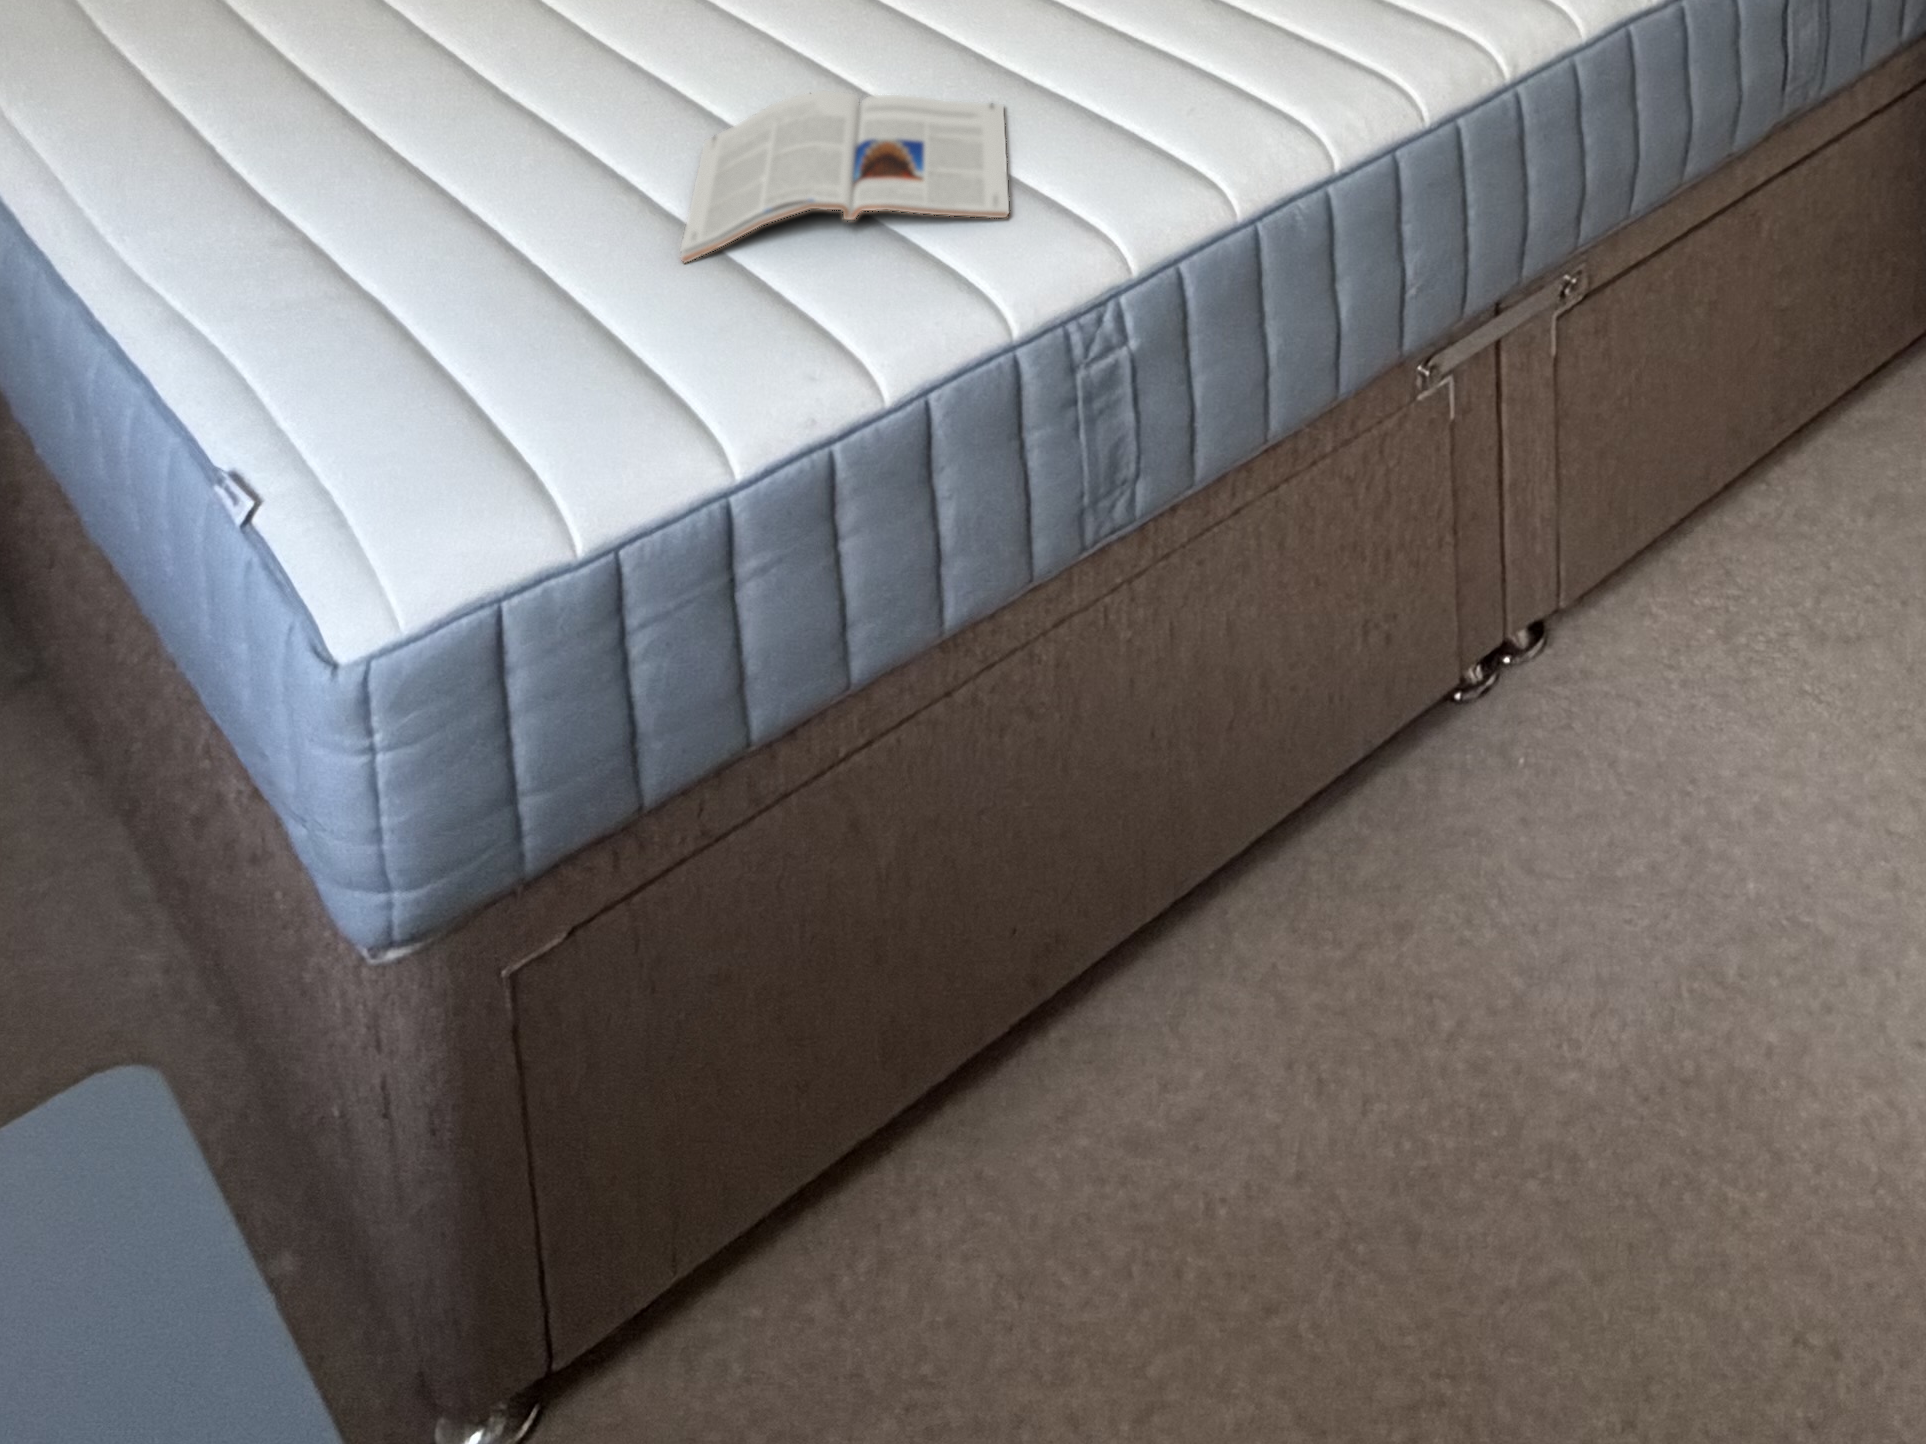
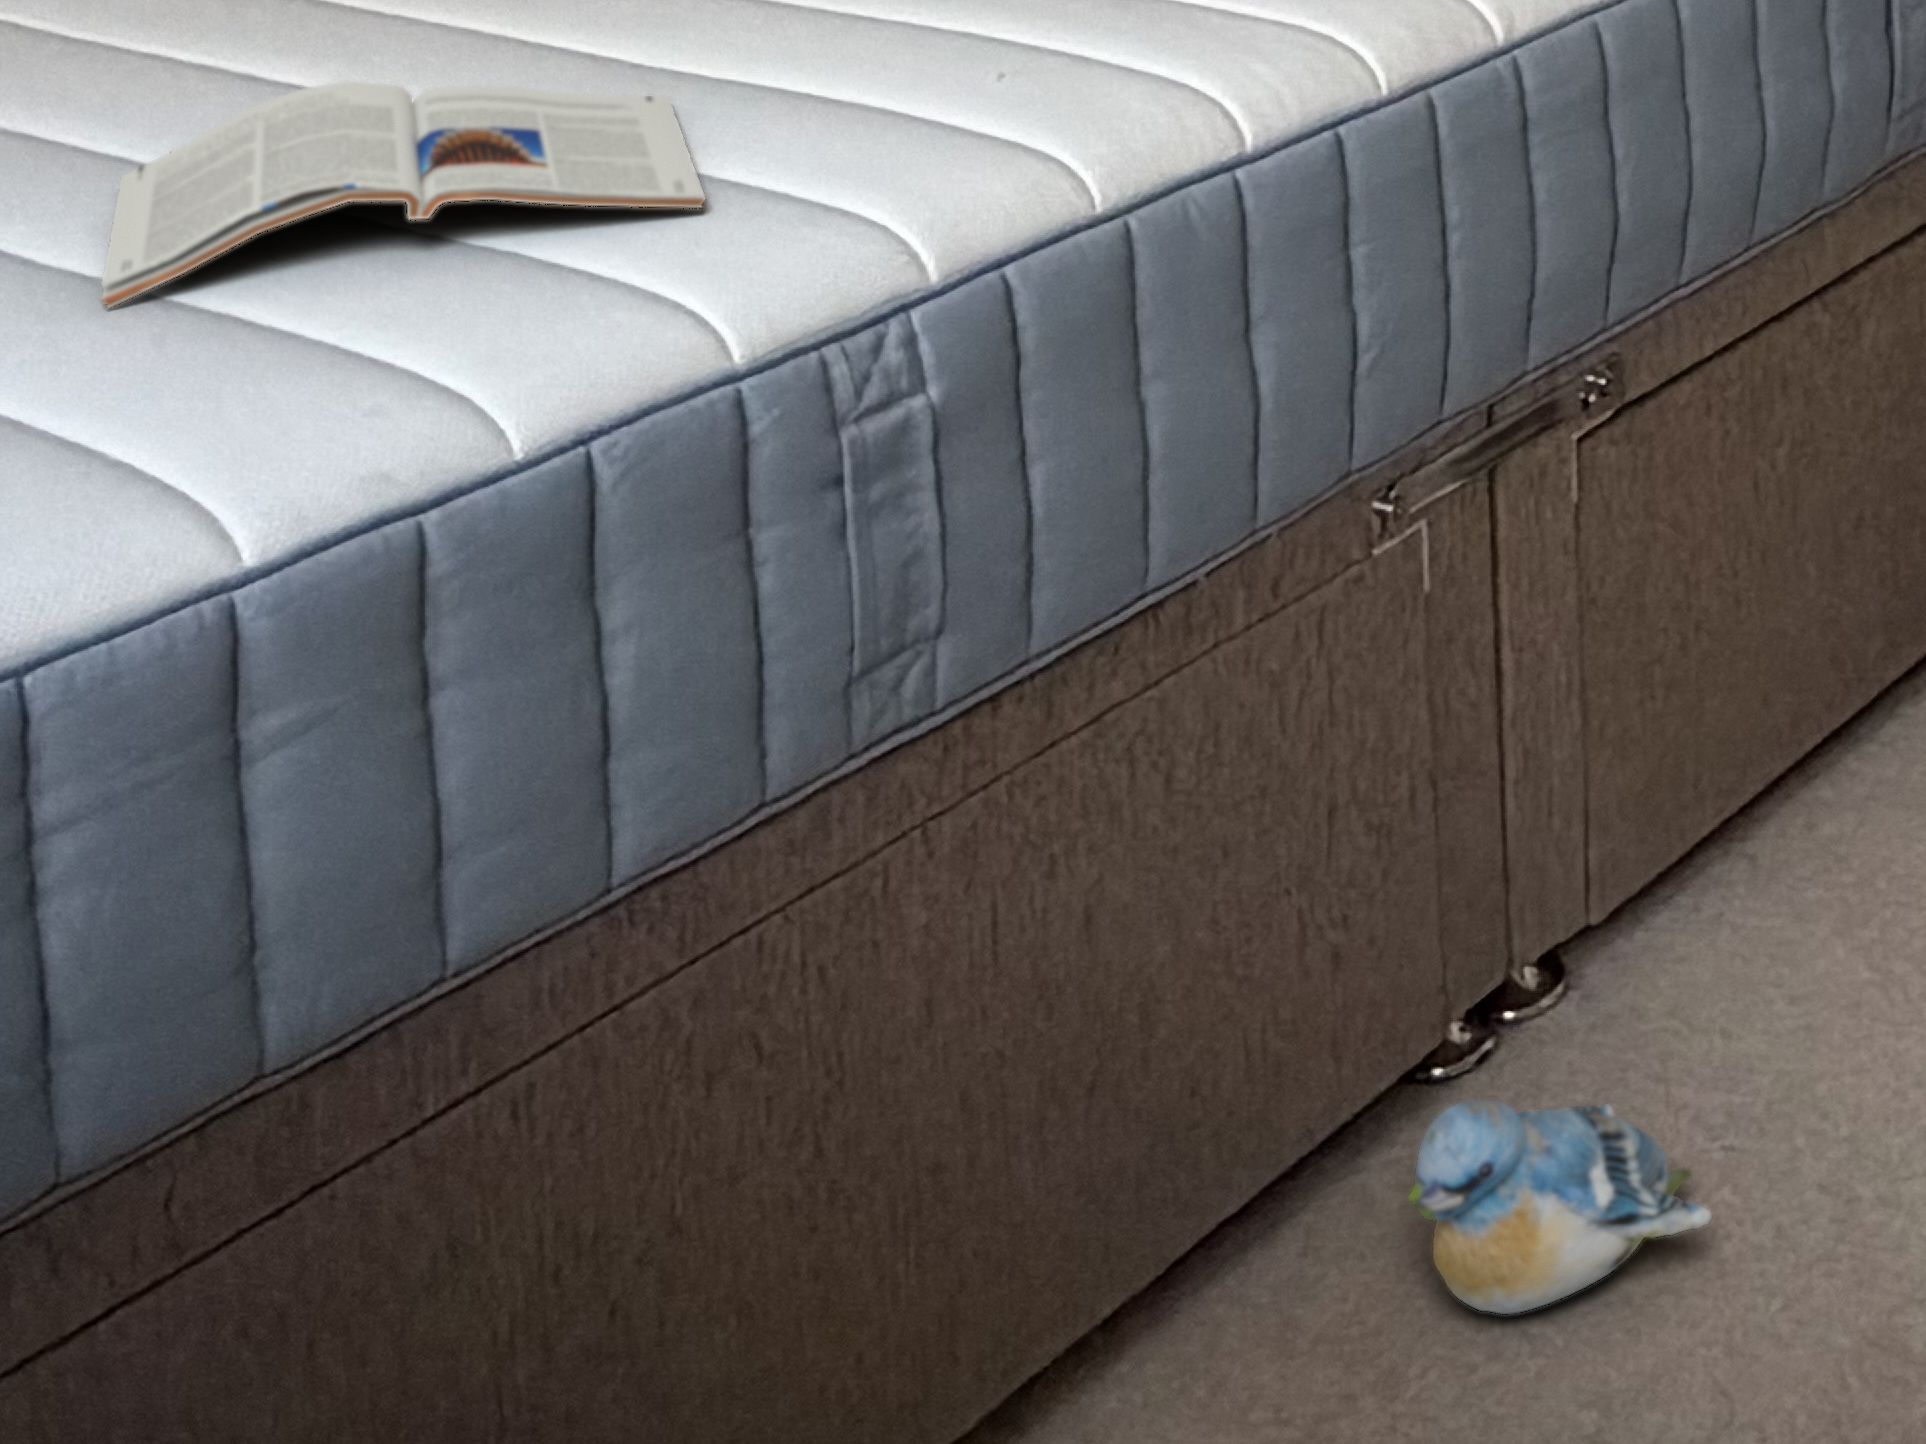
plush toy: none [1420,771,1612,910] -> present [1409,1100,1712,1314]

